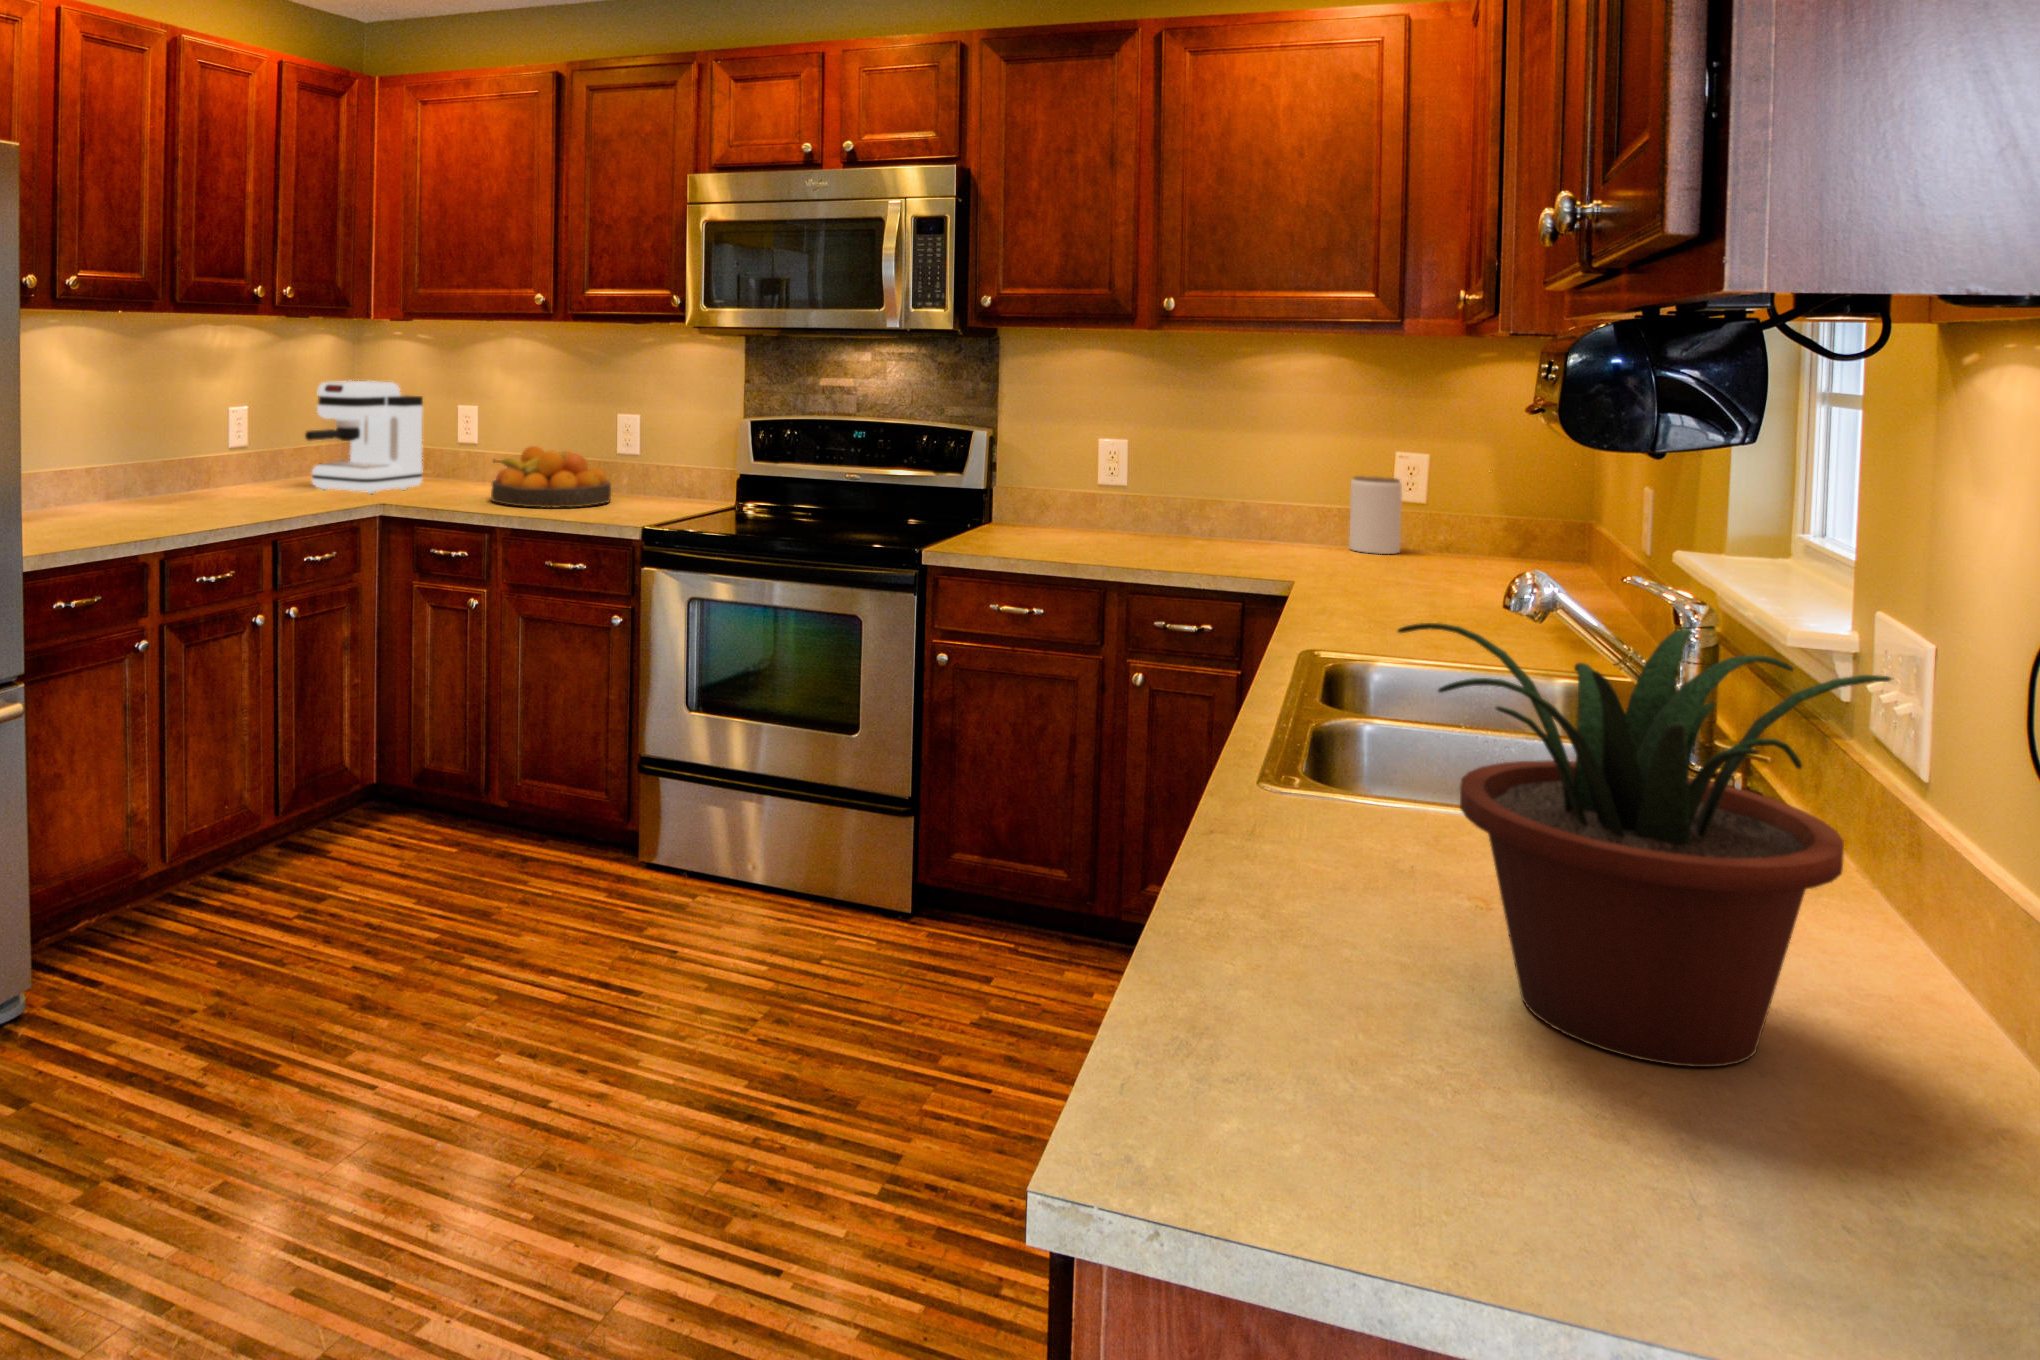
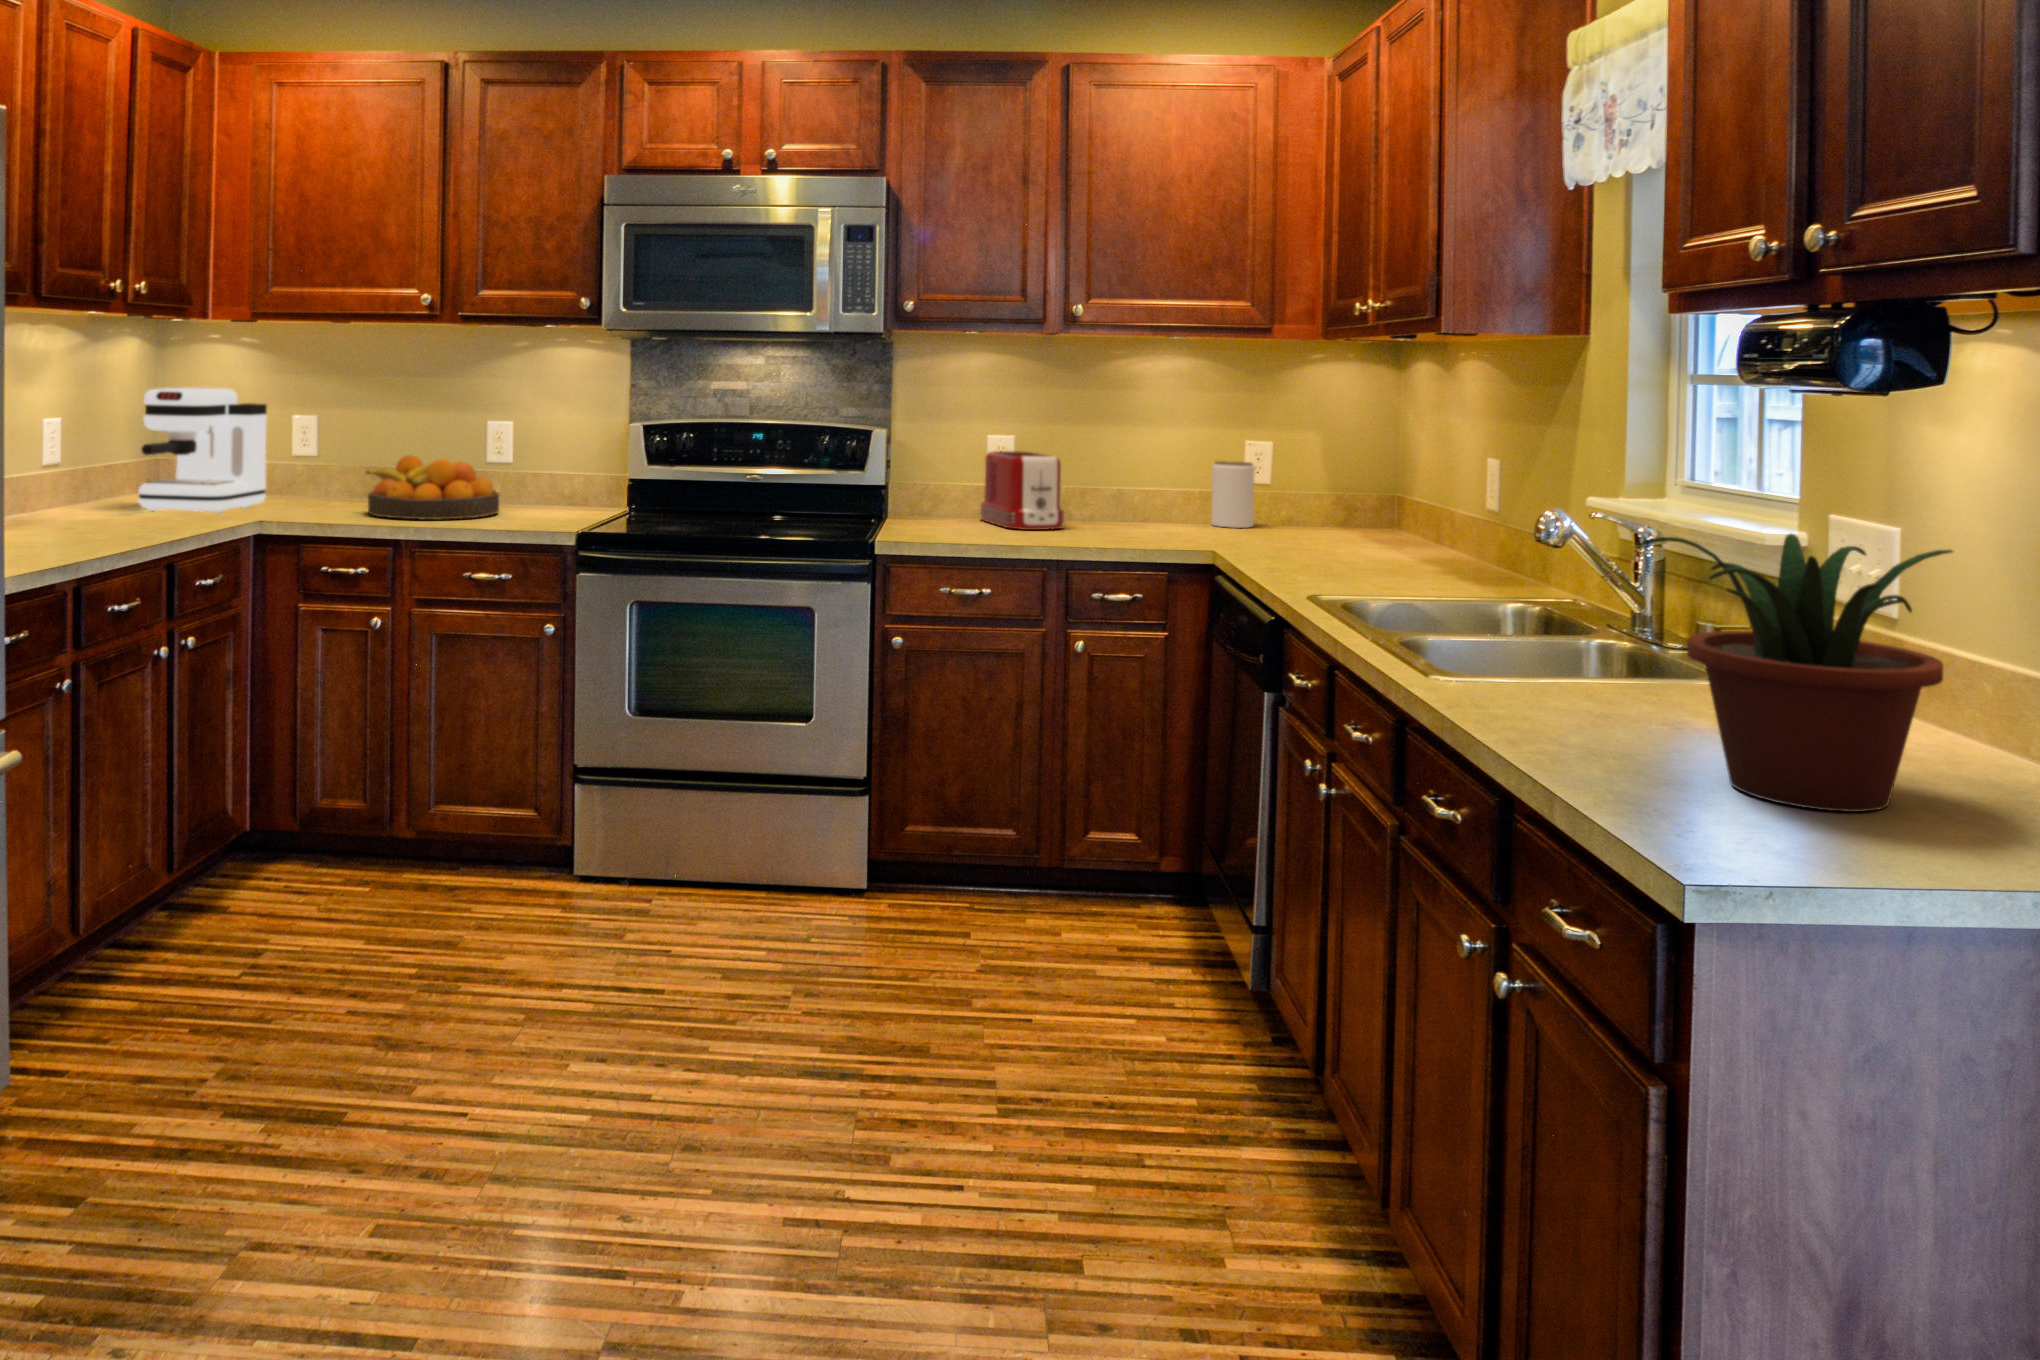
toaster: none [1081,458,1162,545] -> present [980,451,1064,530]

